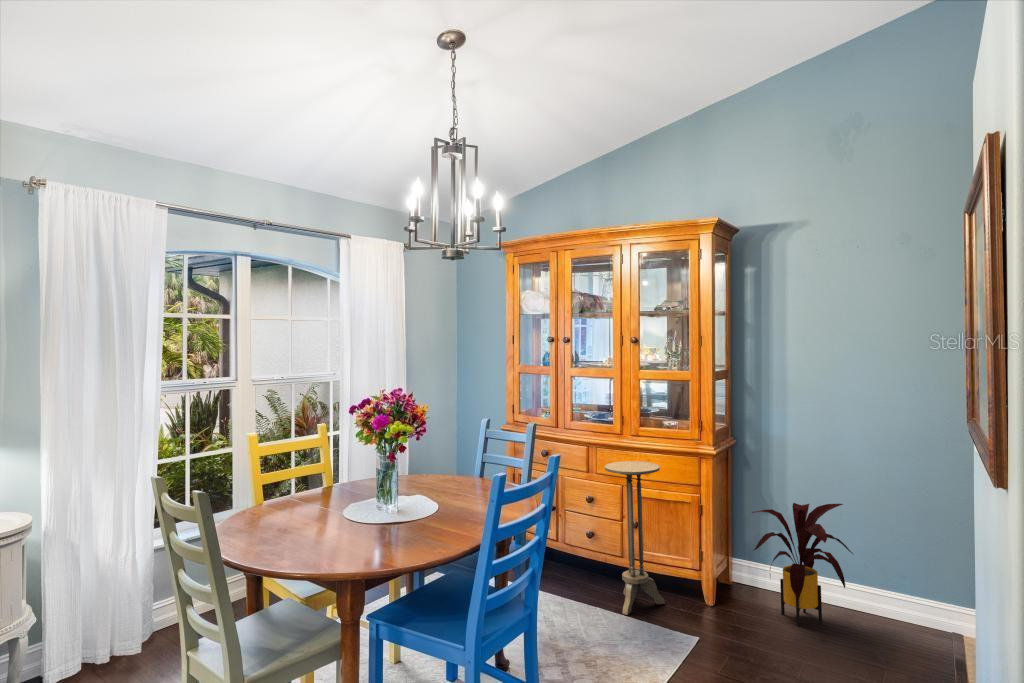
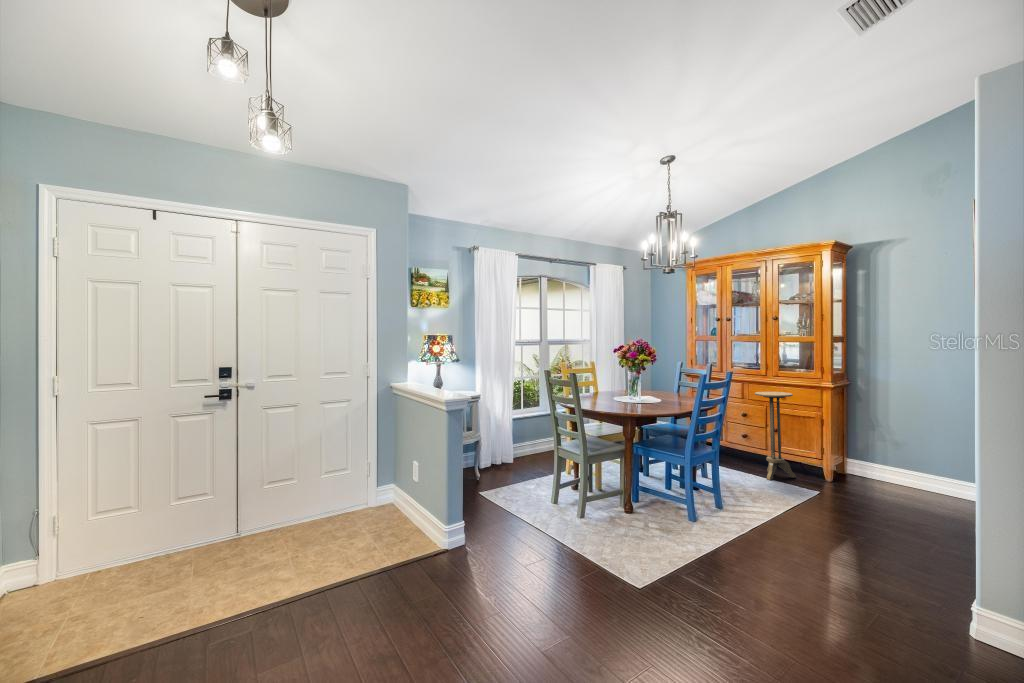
house plant: present [752,503,853,626] -> none [860,422,942,497]

